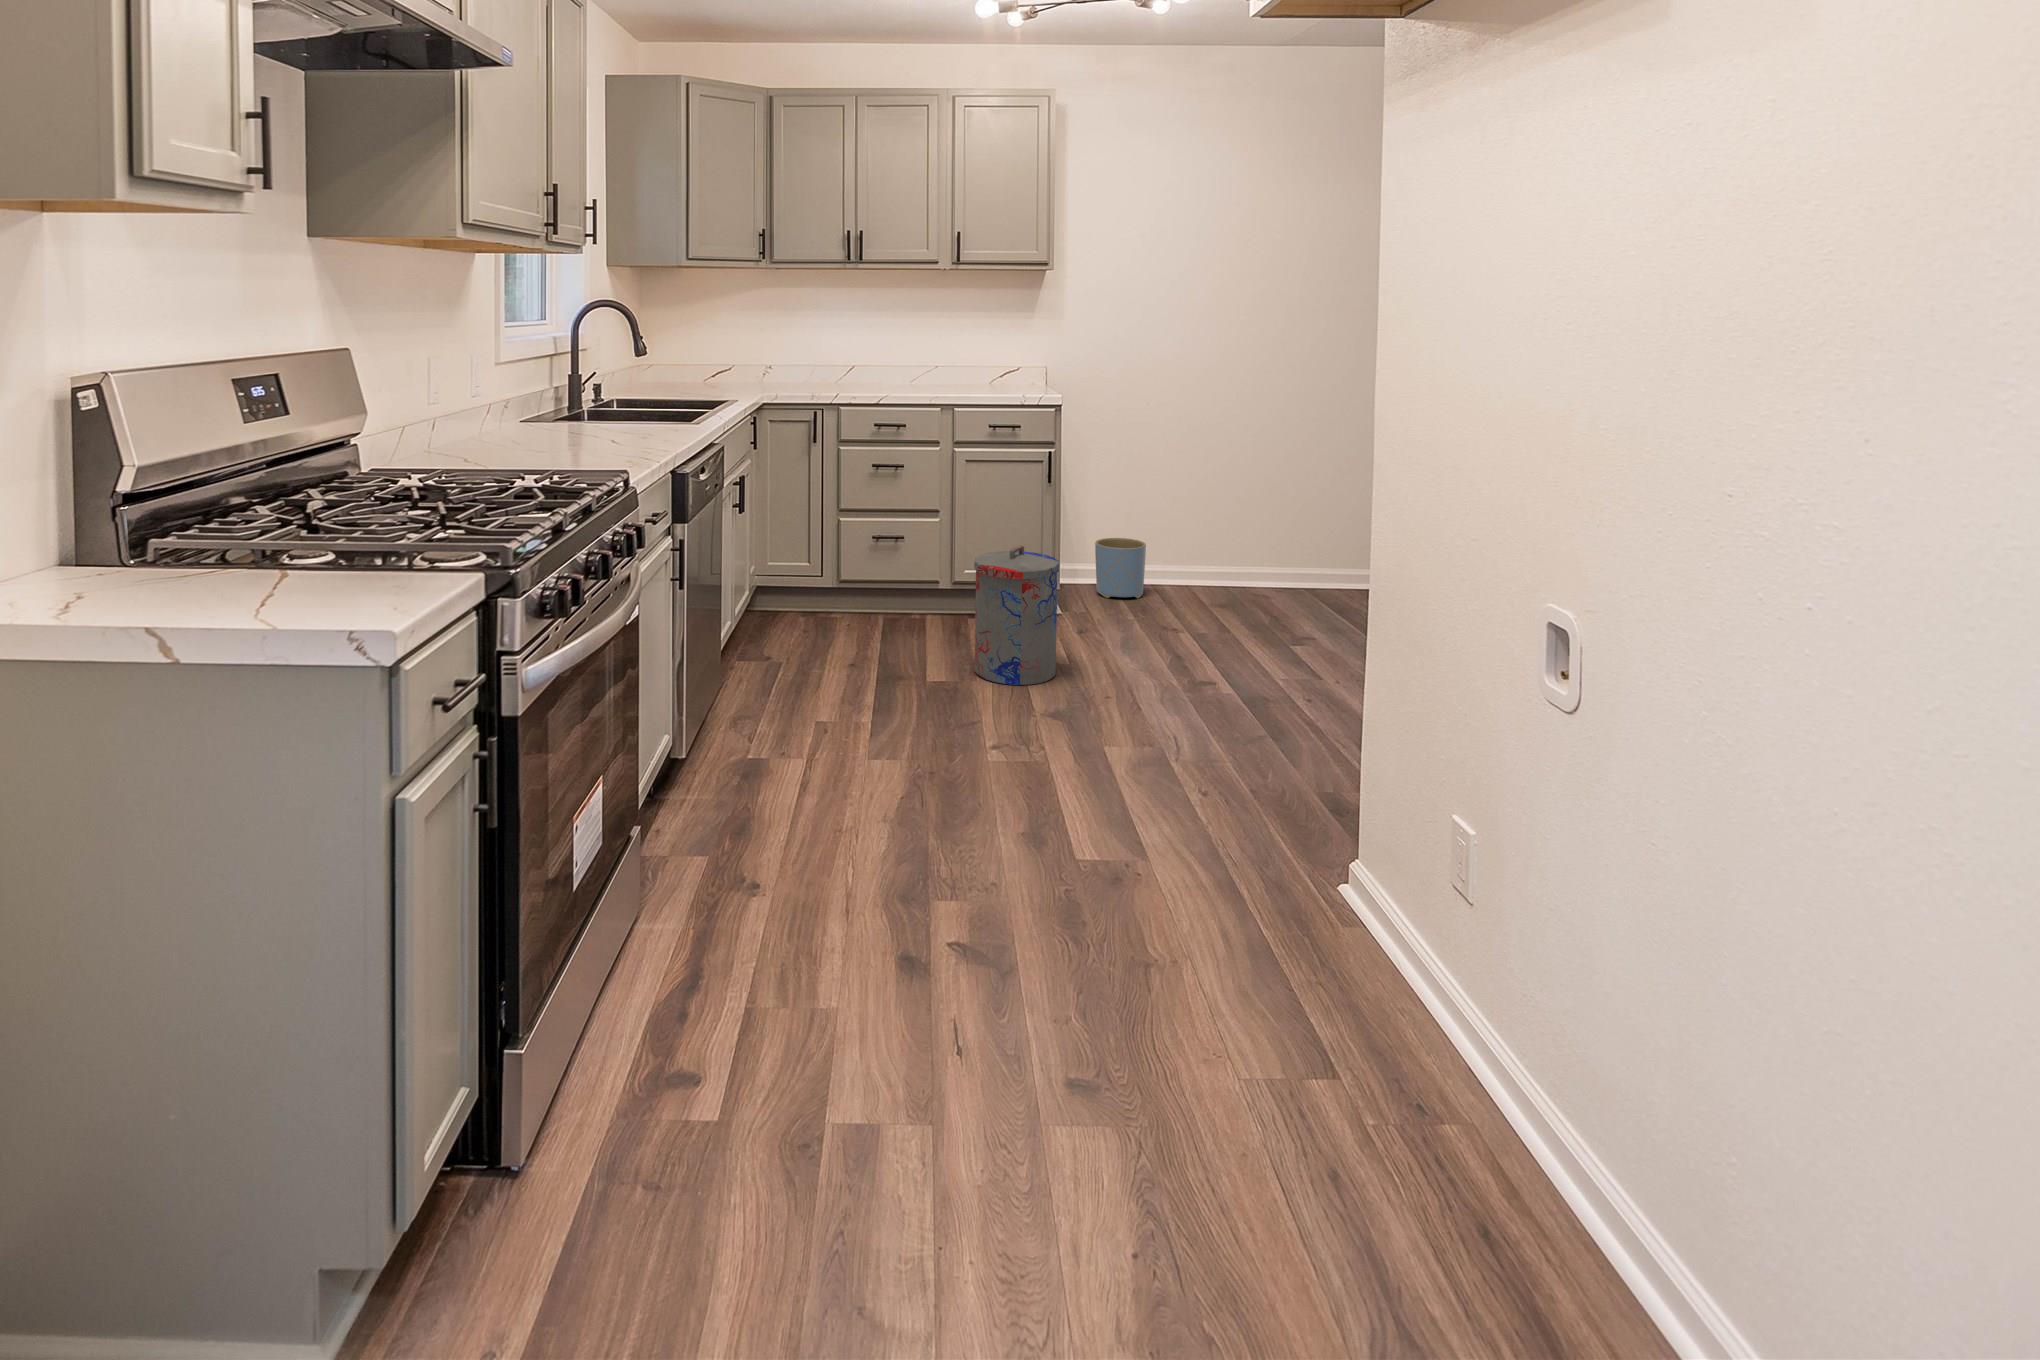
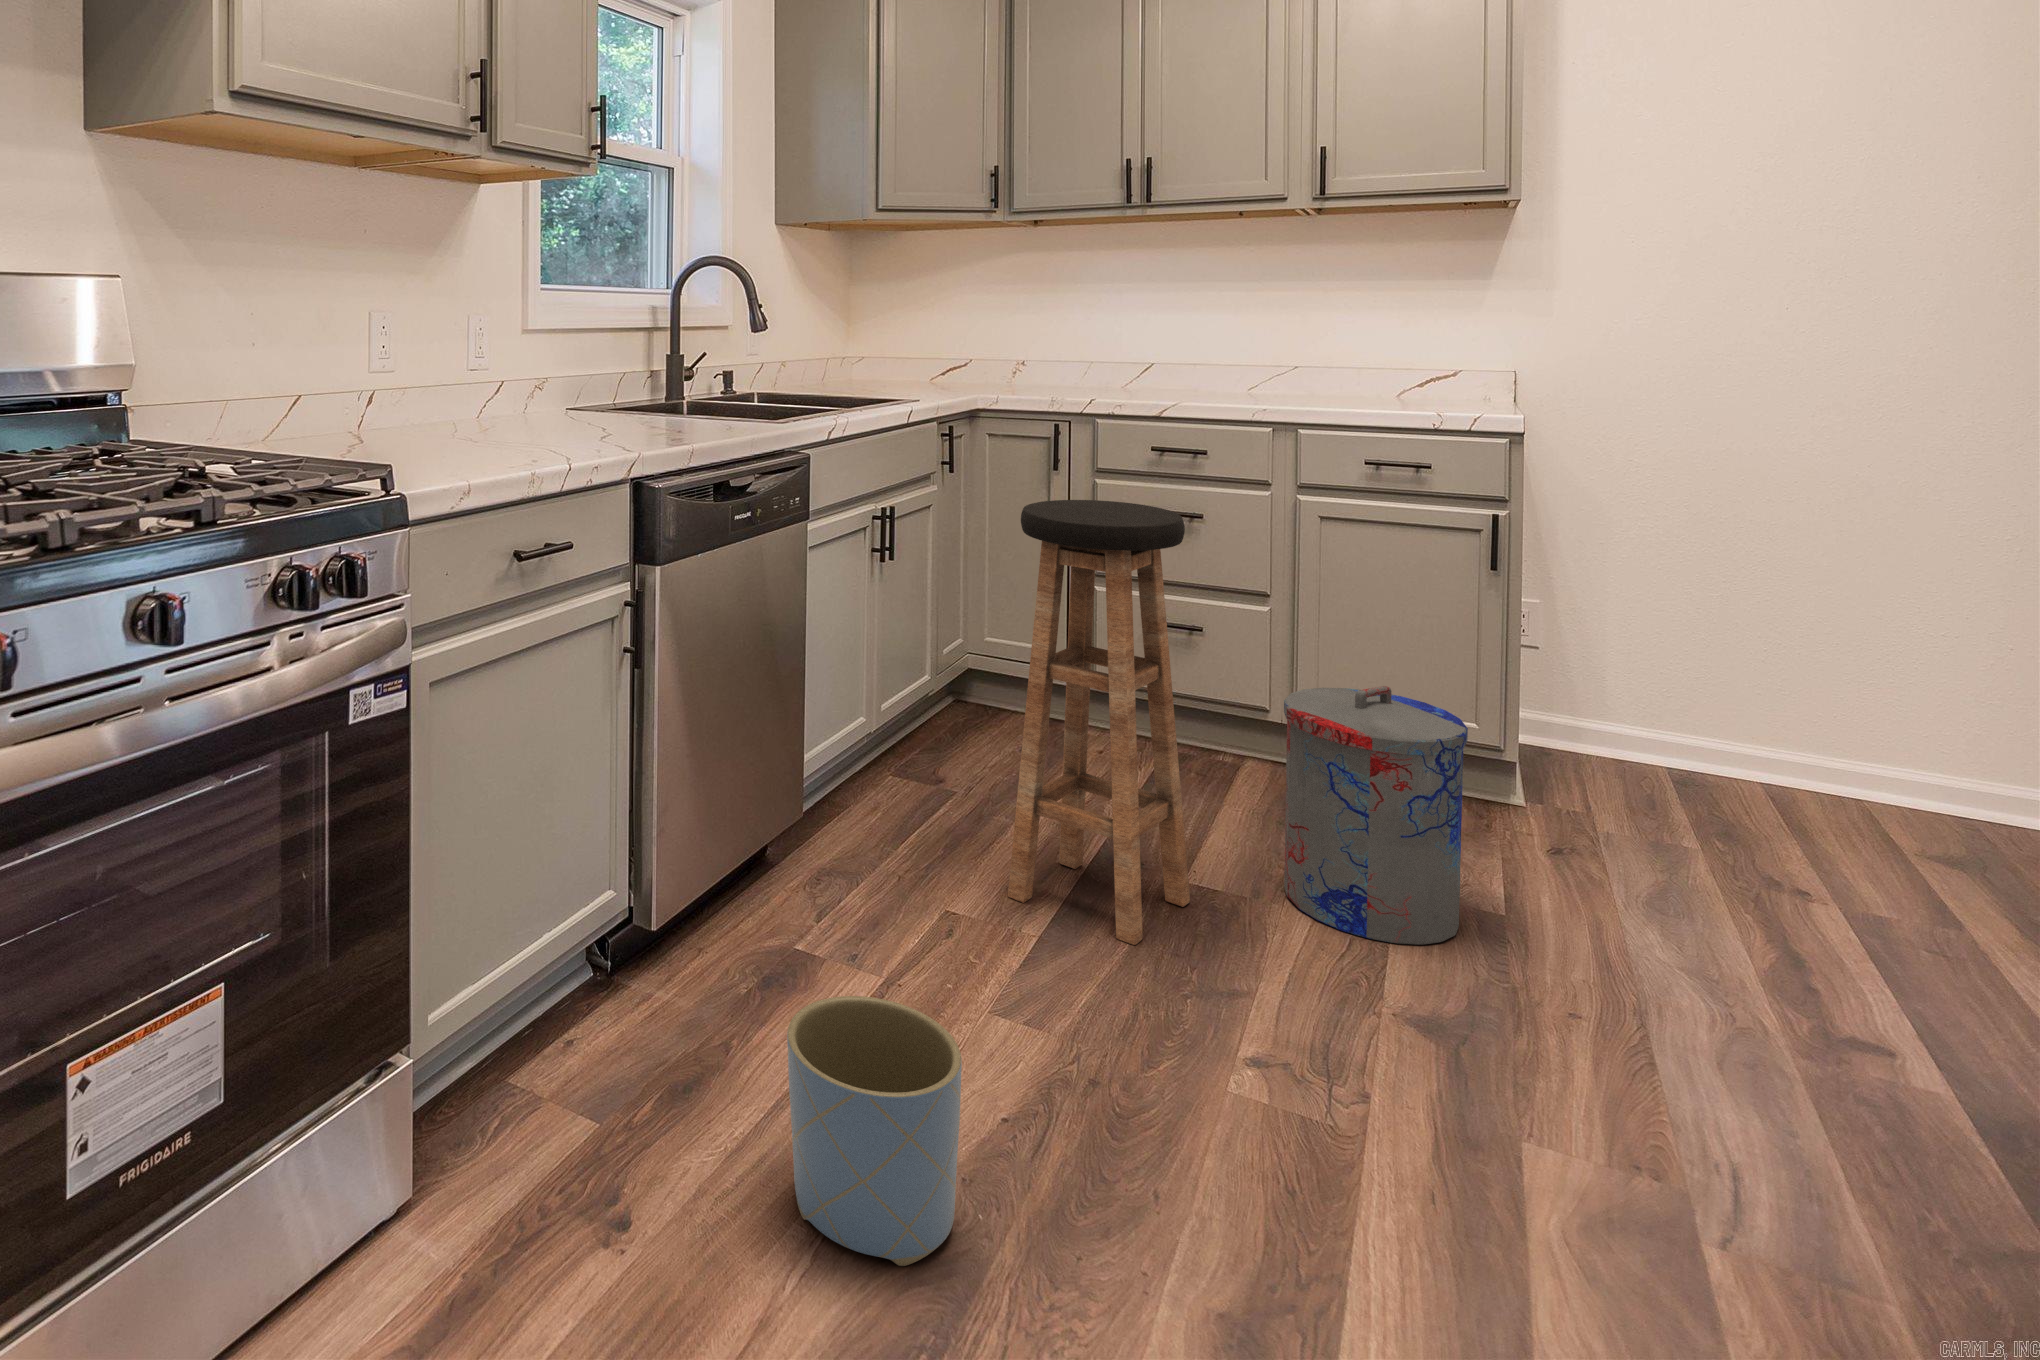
bar stool: none [842,453,936,715] -> present [1008,500,1190,945]
planter: present [1095,538,1146,598] -> present [787,996,962,1266]

